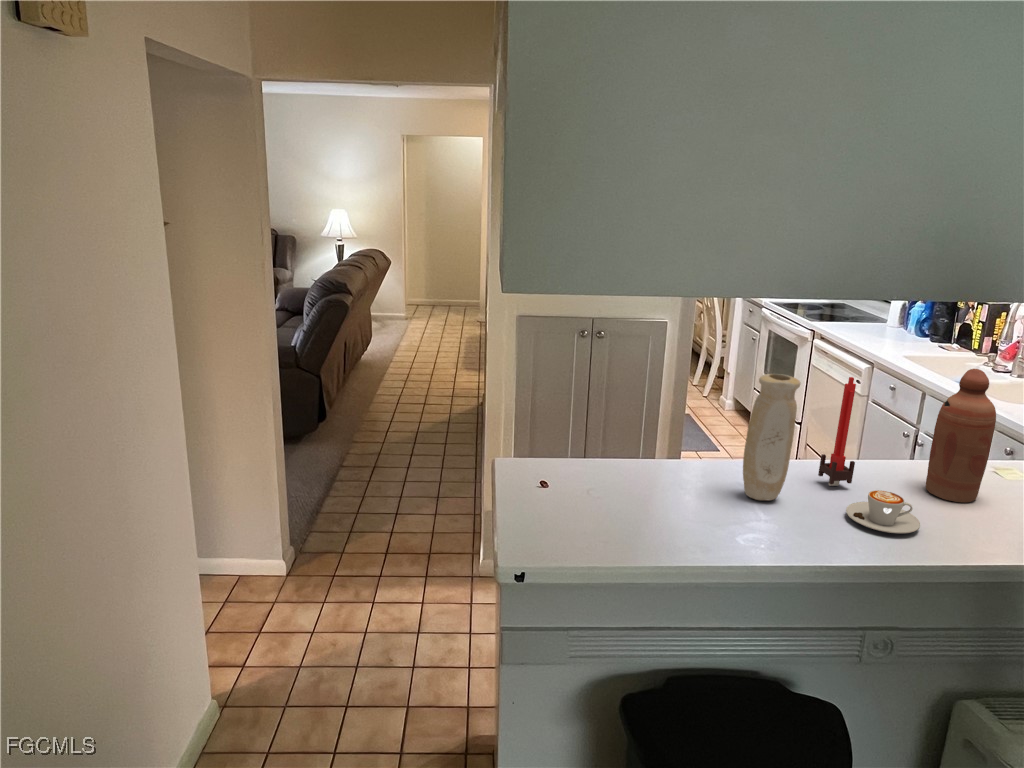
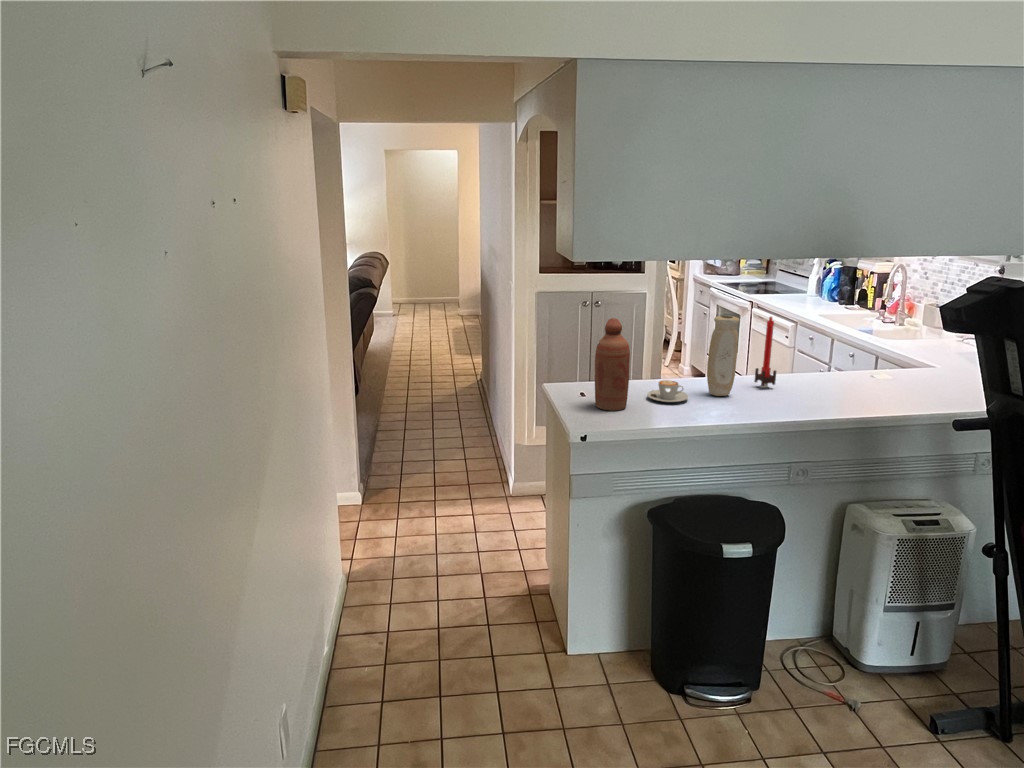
bottle: present [926,369,996,503] -> present [595,318,630,411]
coffee cup: present [846,490,920,533] -> present [647,380,688,402]

